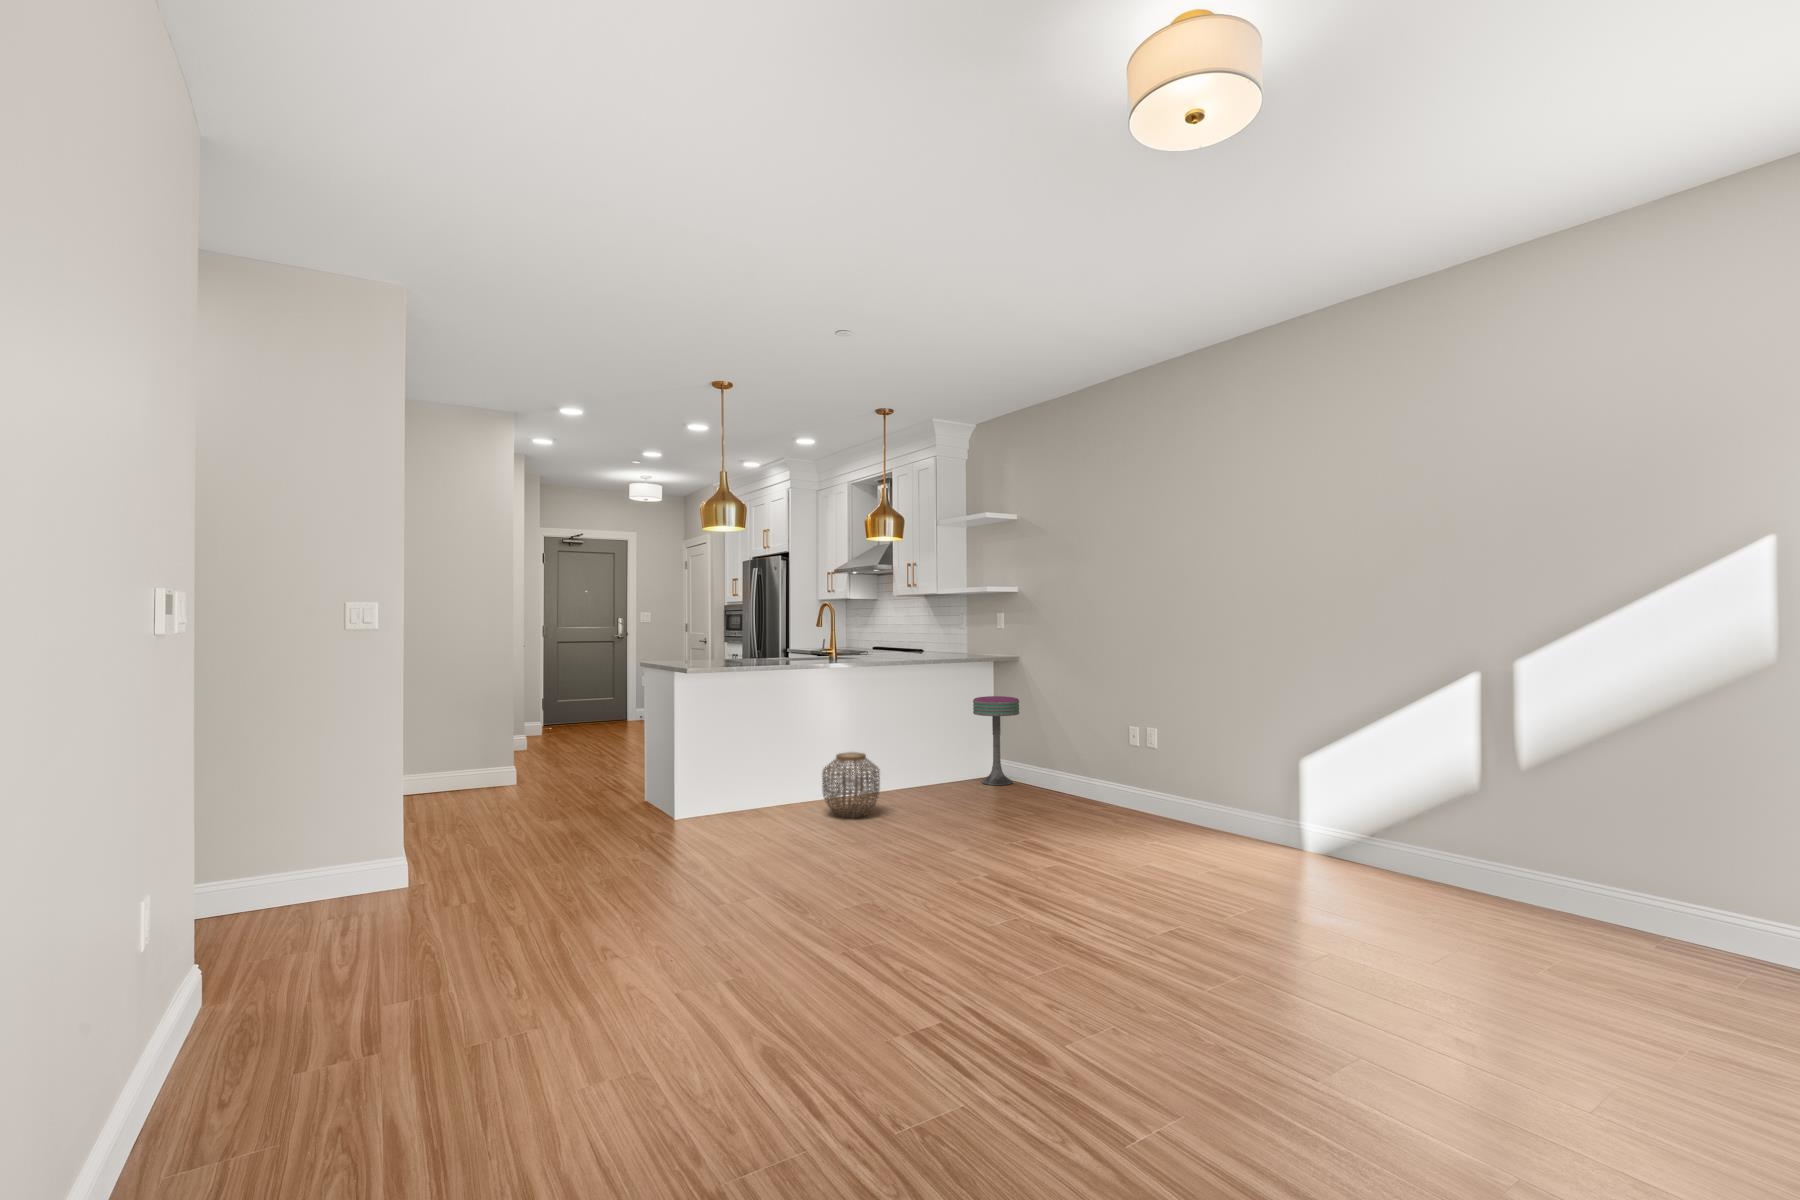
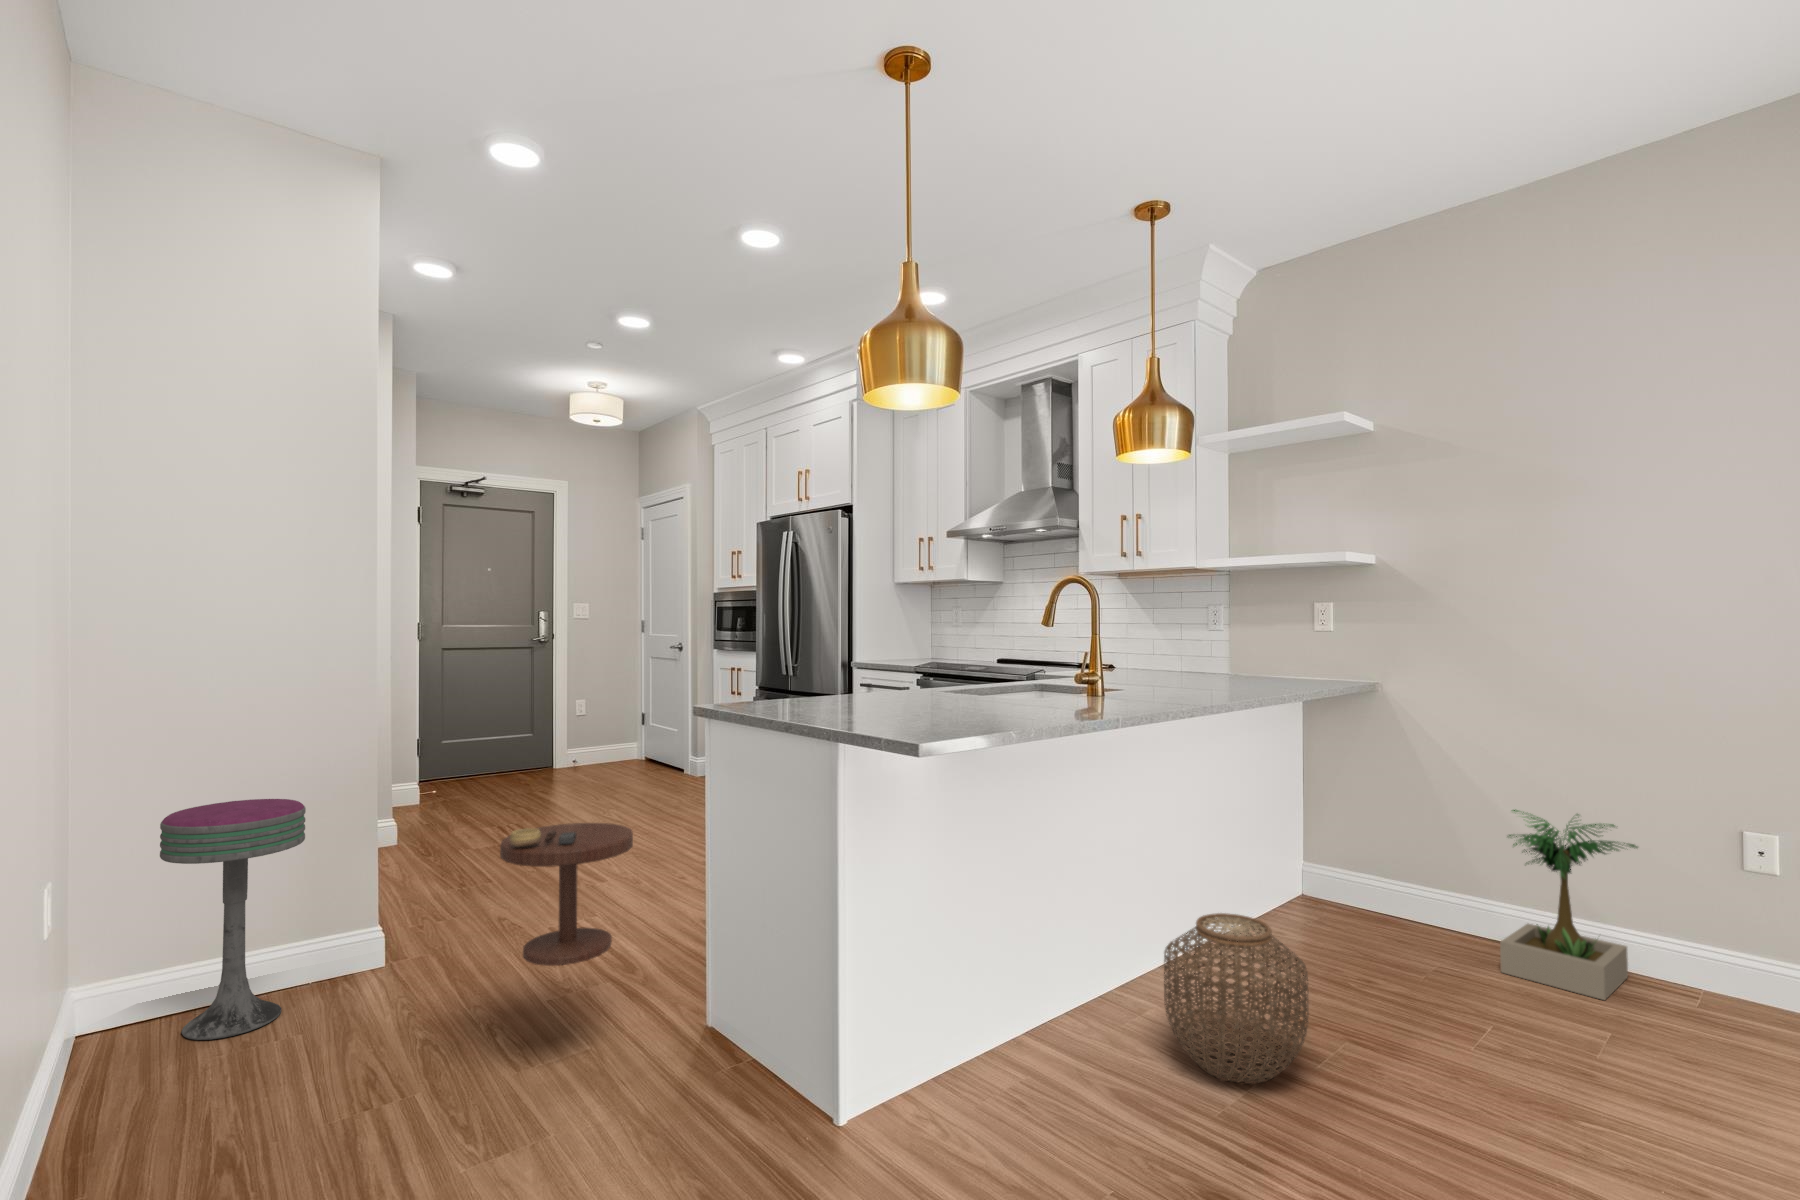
bar stool: present [973,696,1019,785] -> present [160,799,306,1040]
side table: none [556,711,611,807] -> present [500,823,633,966]
potted plant: none [1028,718,1094,805] -> present [1500,809,1638,1000]

